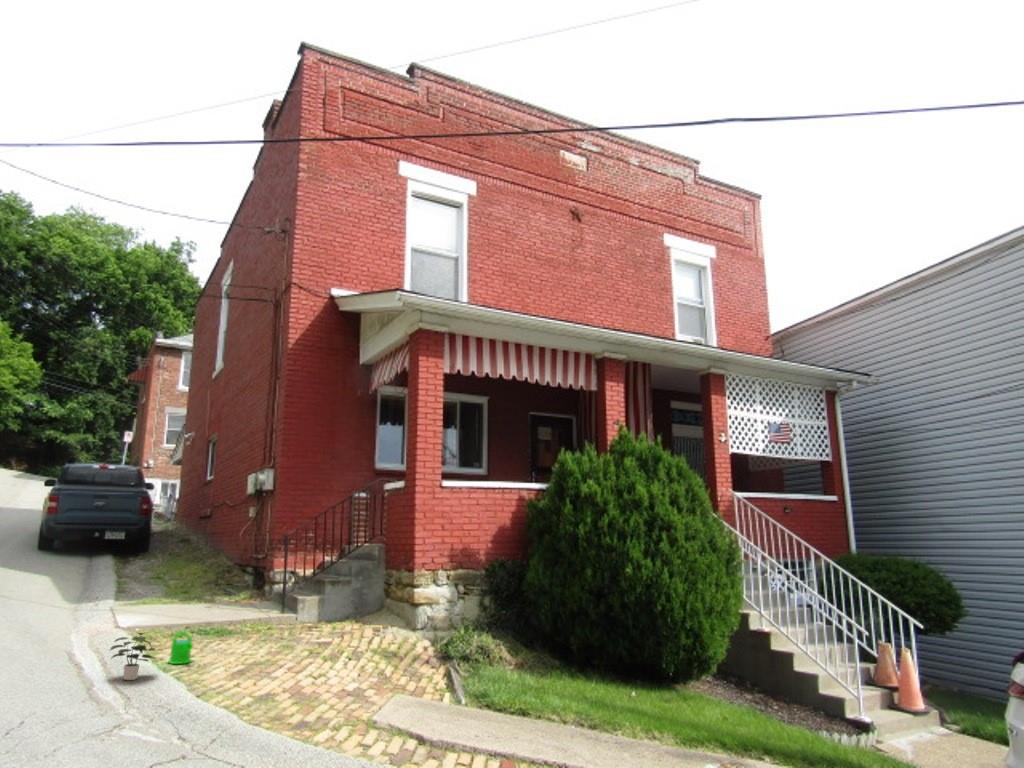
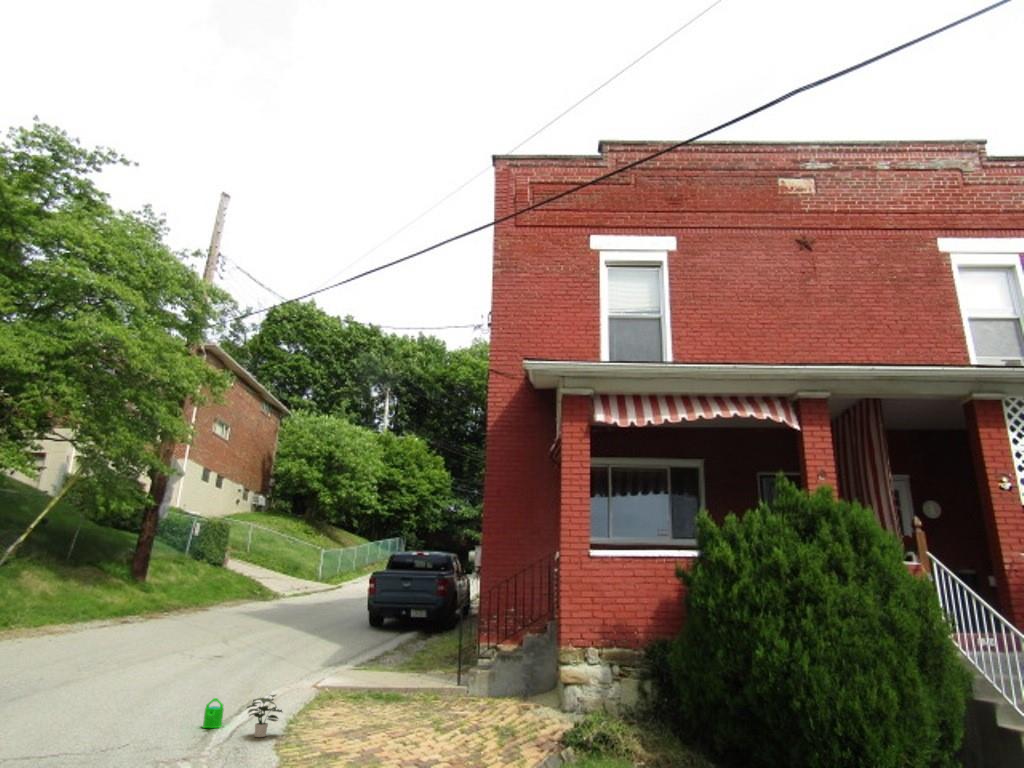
watering can: present [169,632,193,664] -> present [202,698,224,728]

